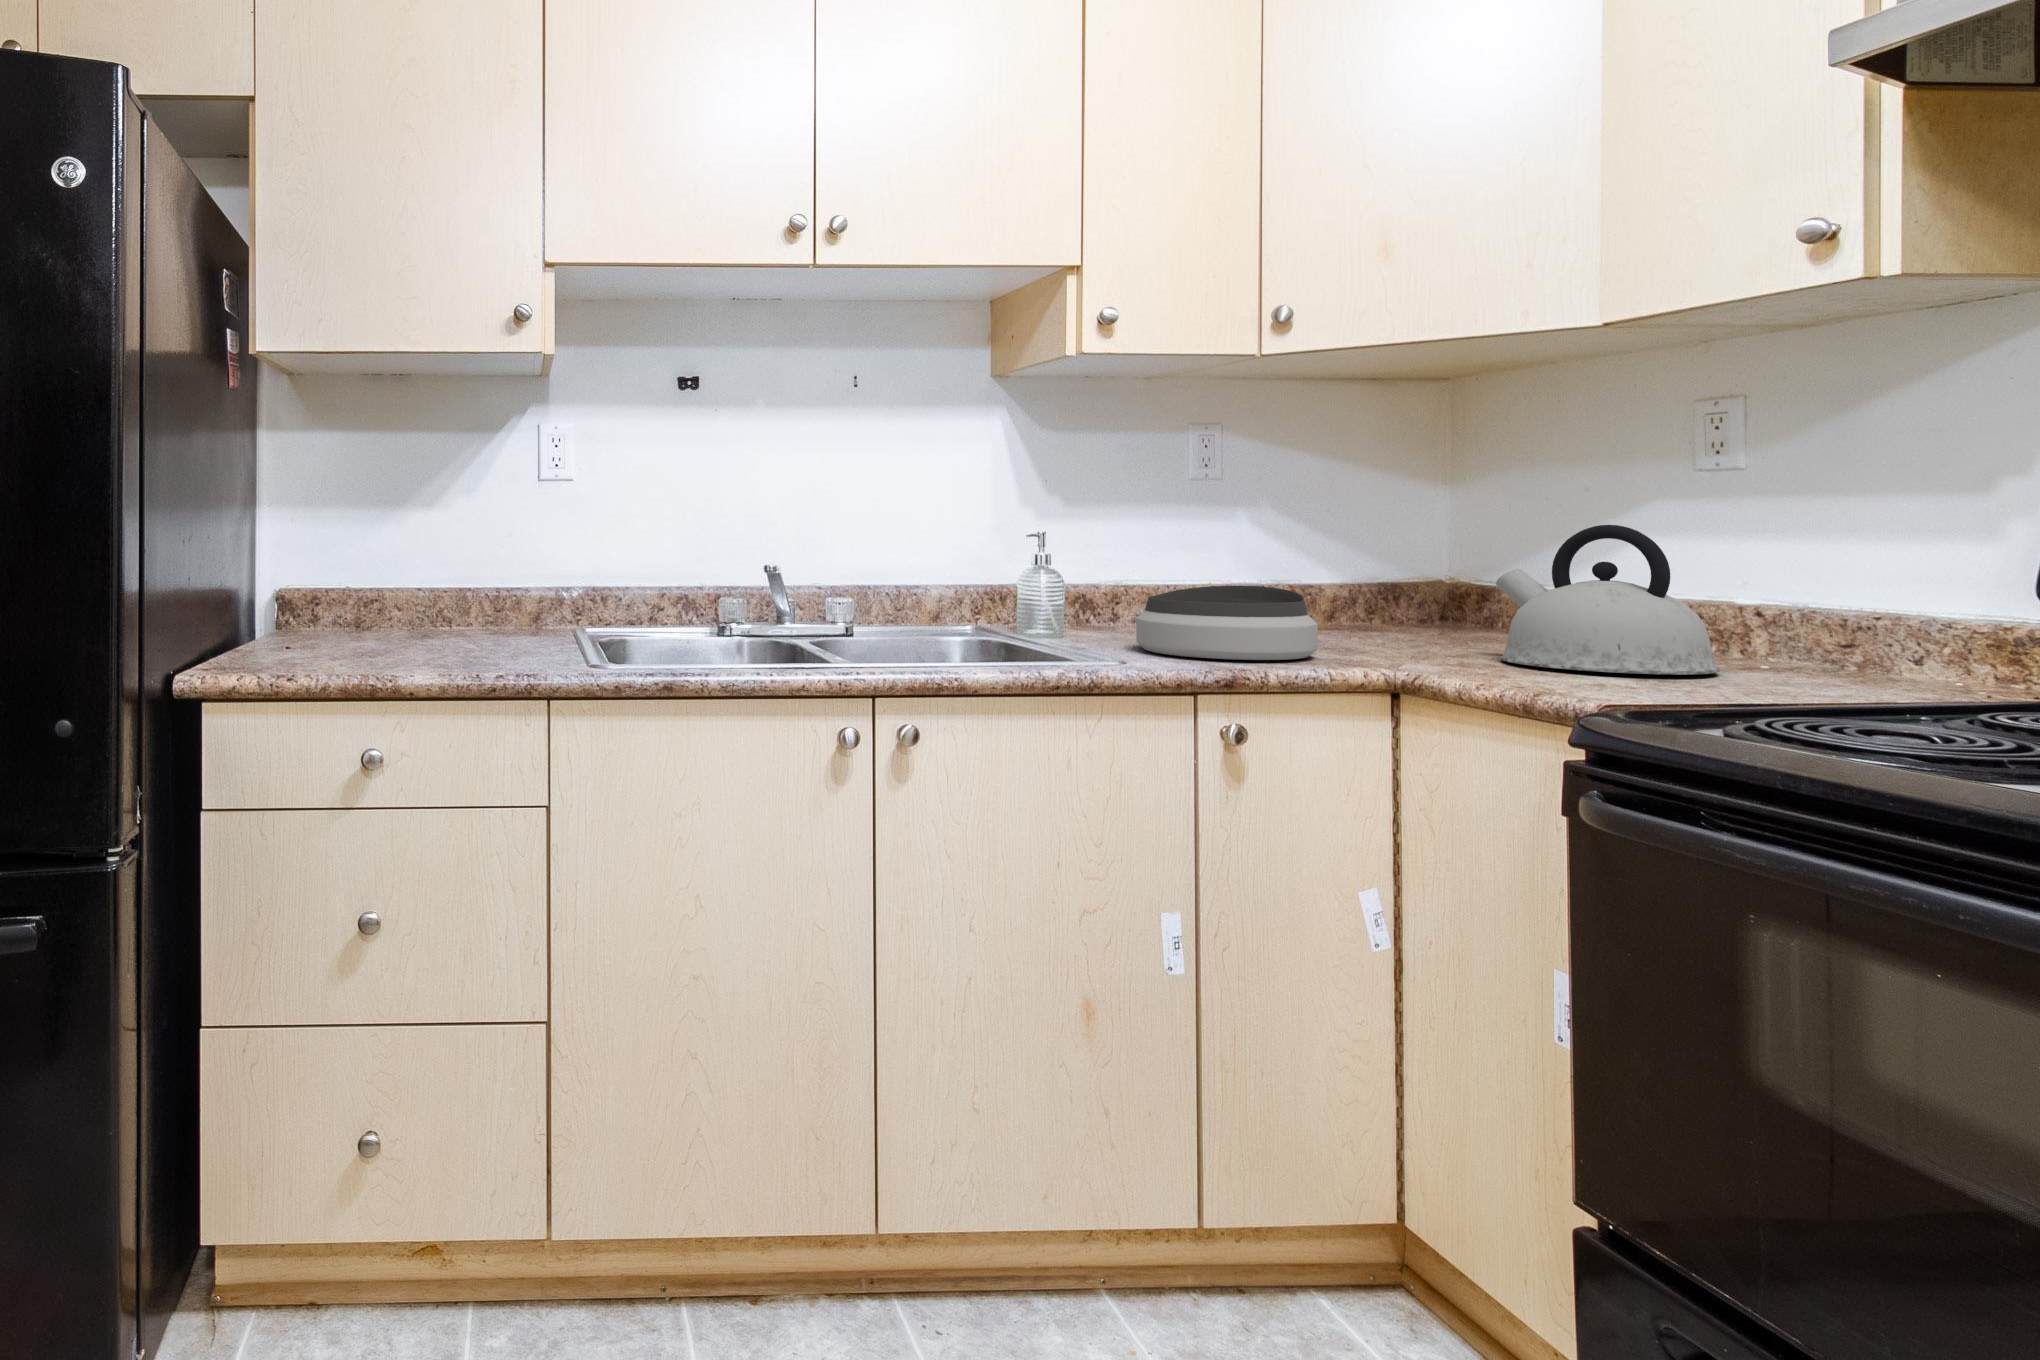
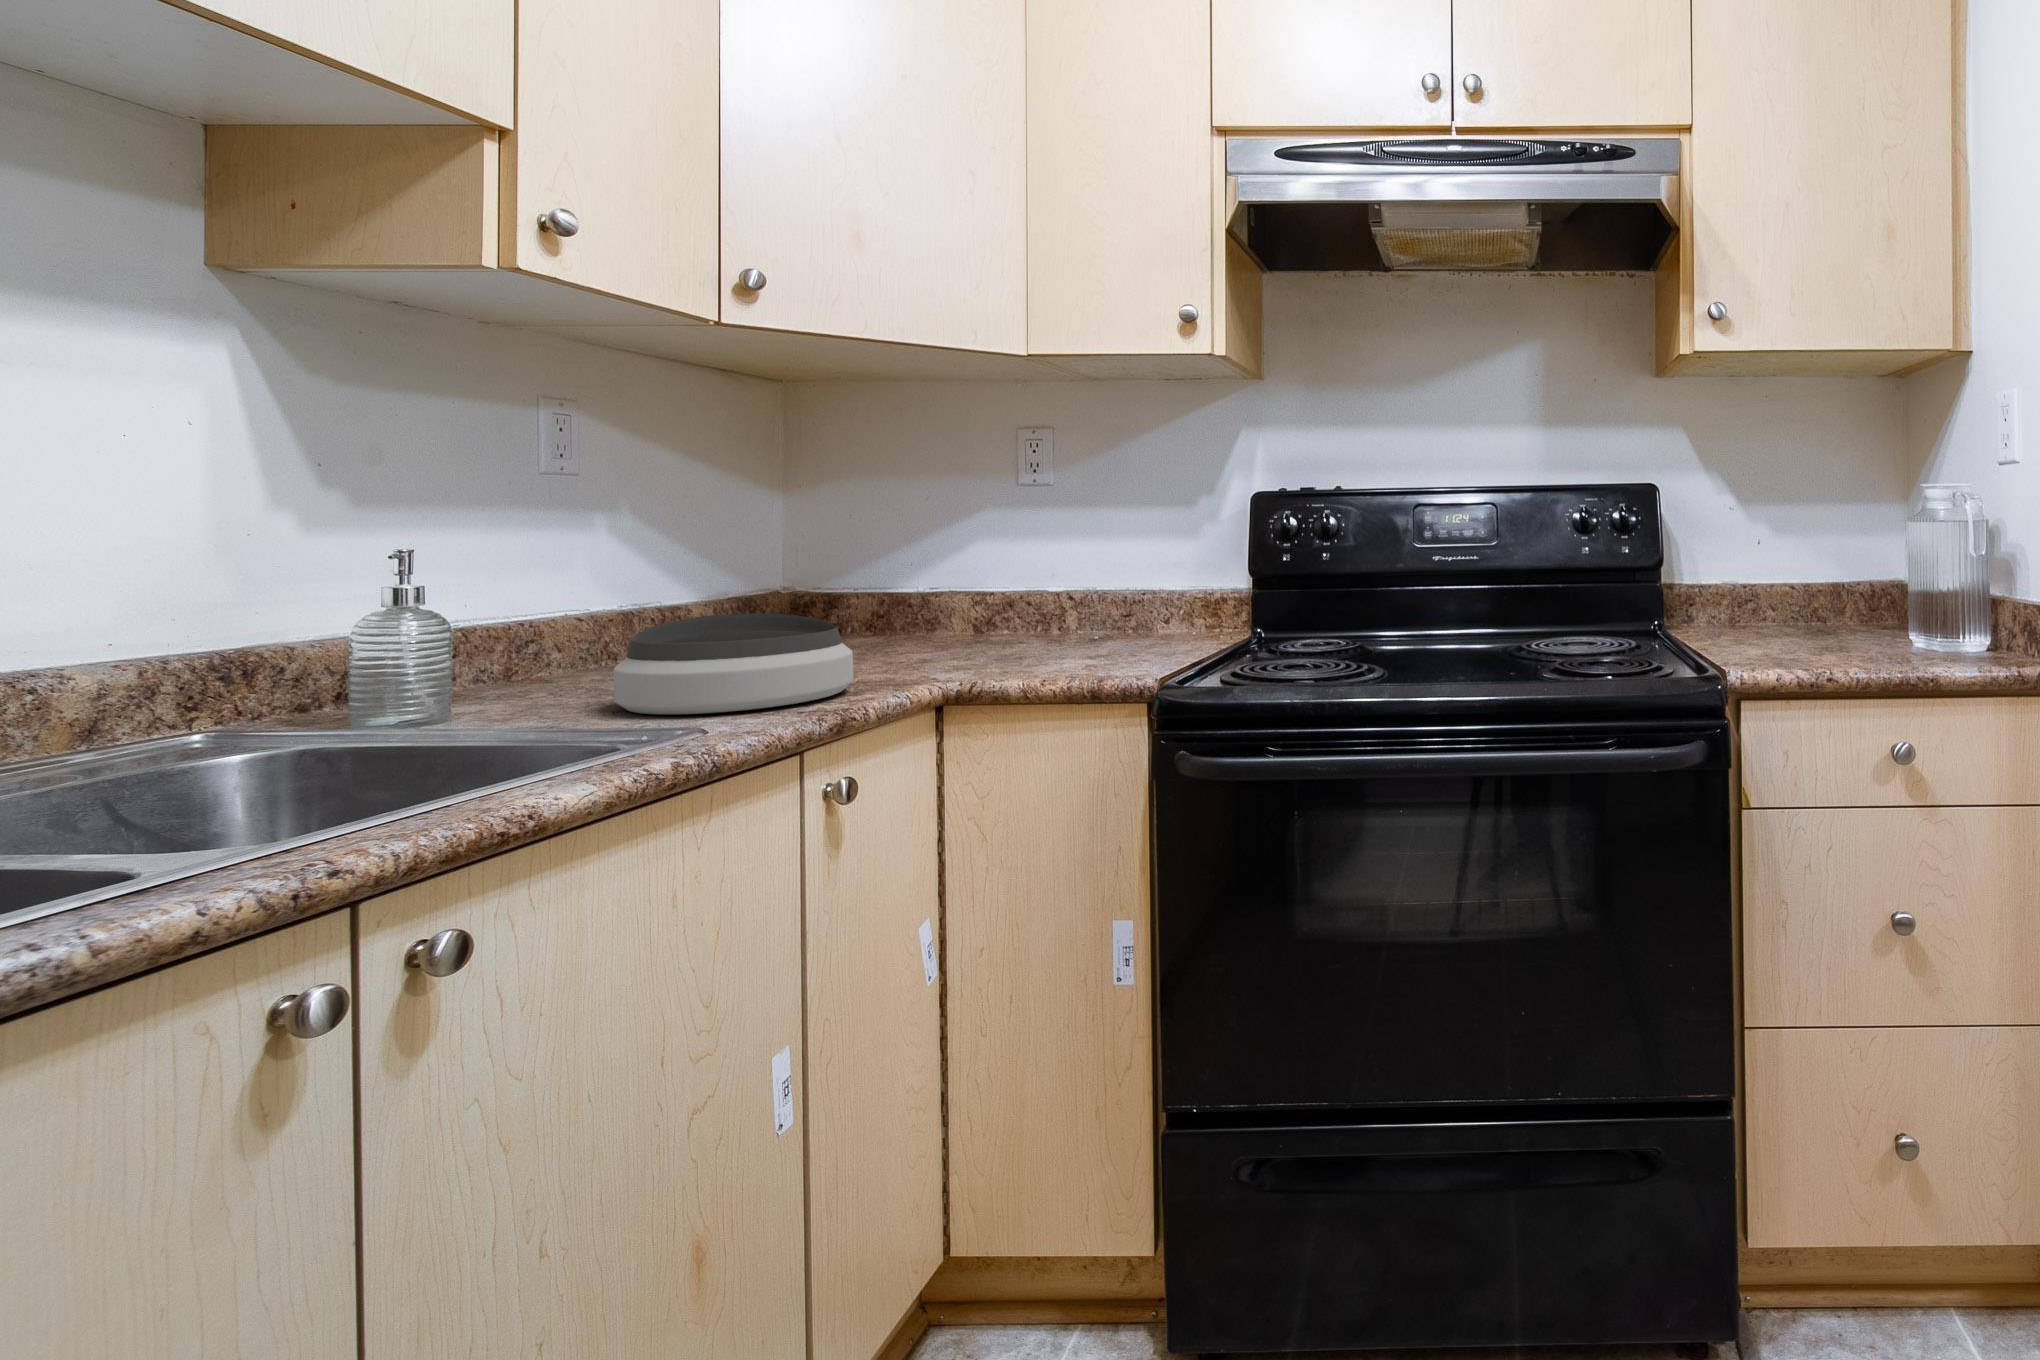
kettle: present [1496,525,1720,675] -> none [947,536,1109,661]

